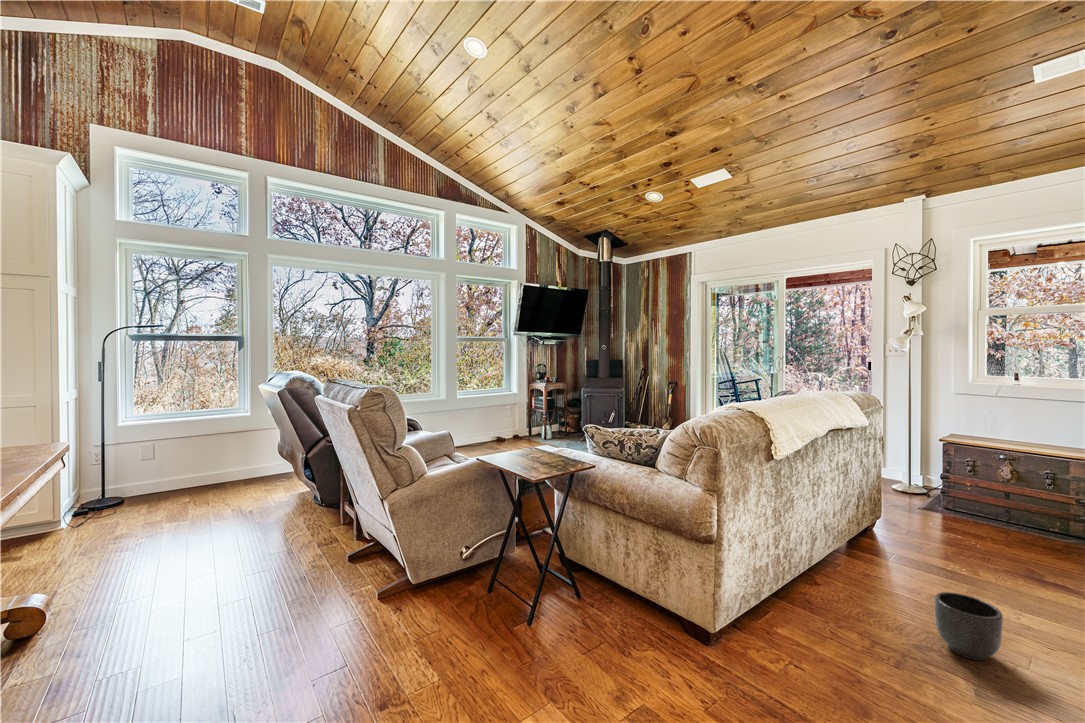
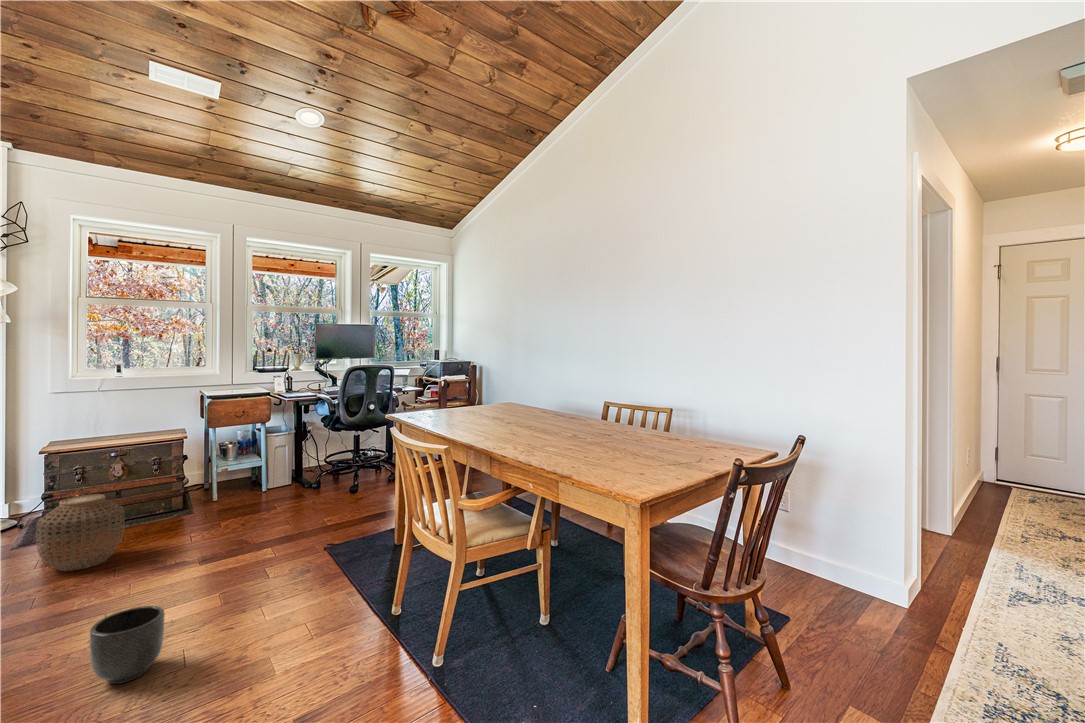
woven basket: none [927,485,1002,551] -> present [37,494,124,571]

